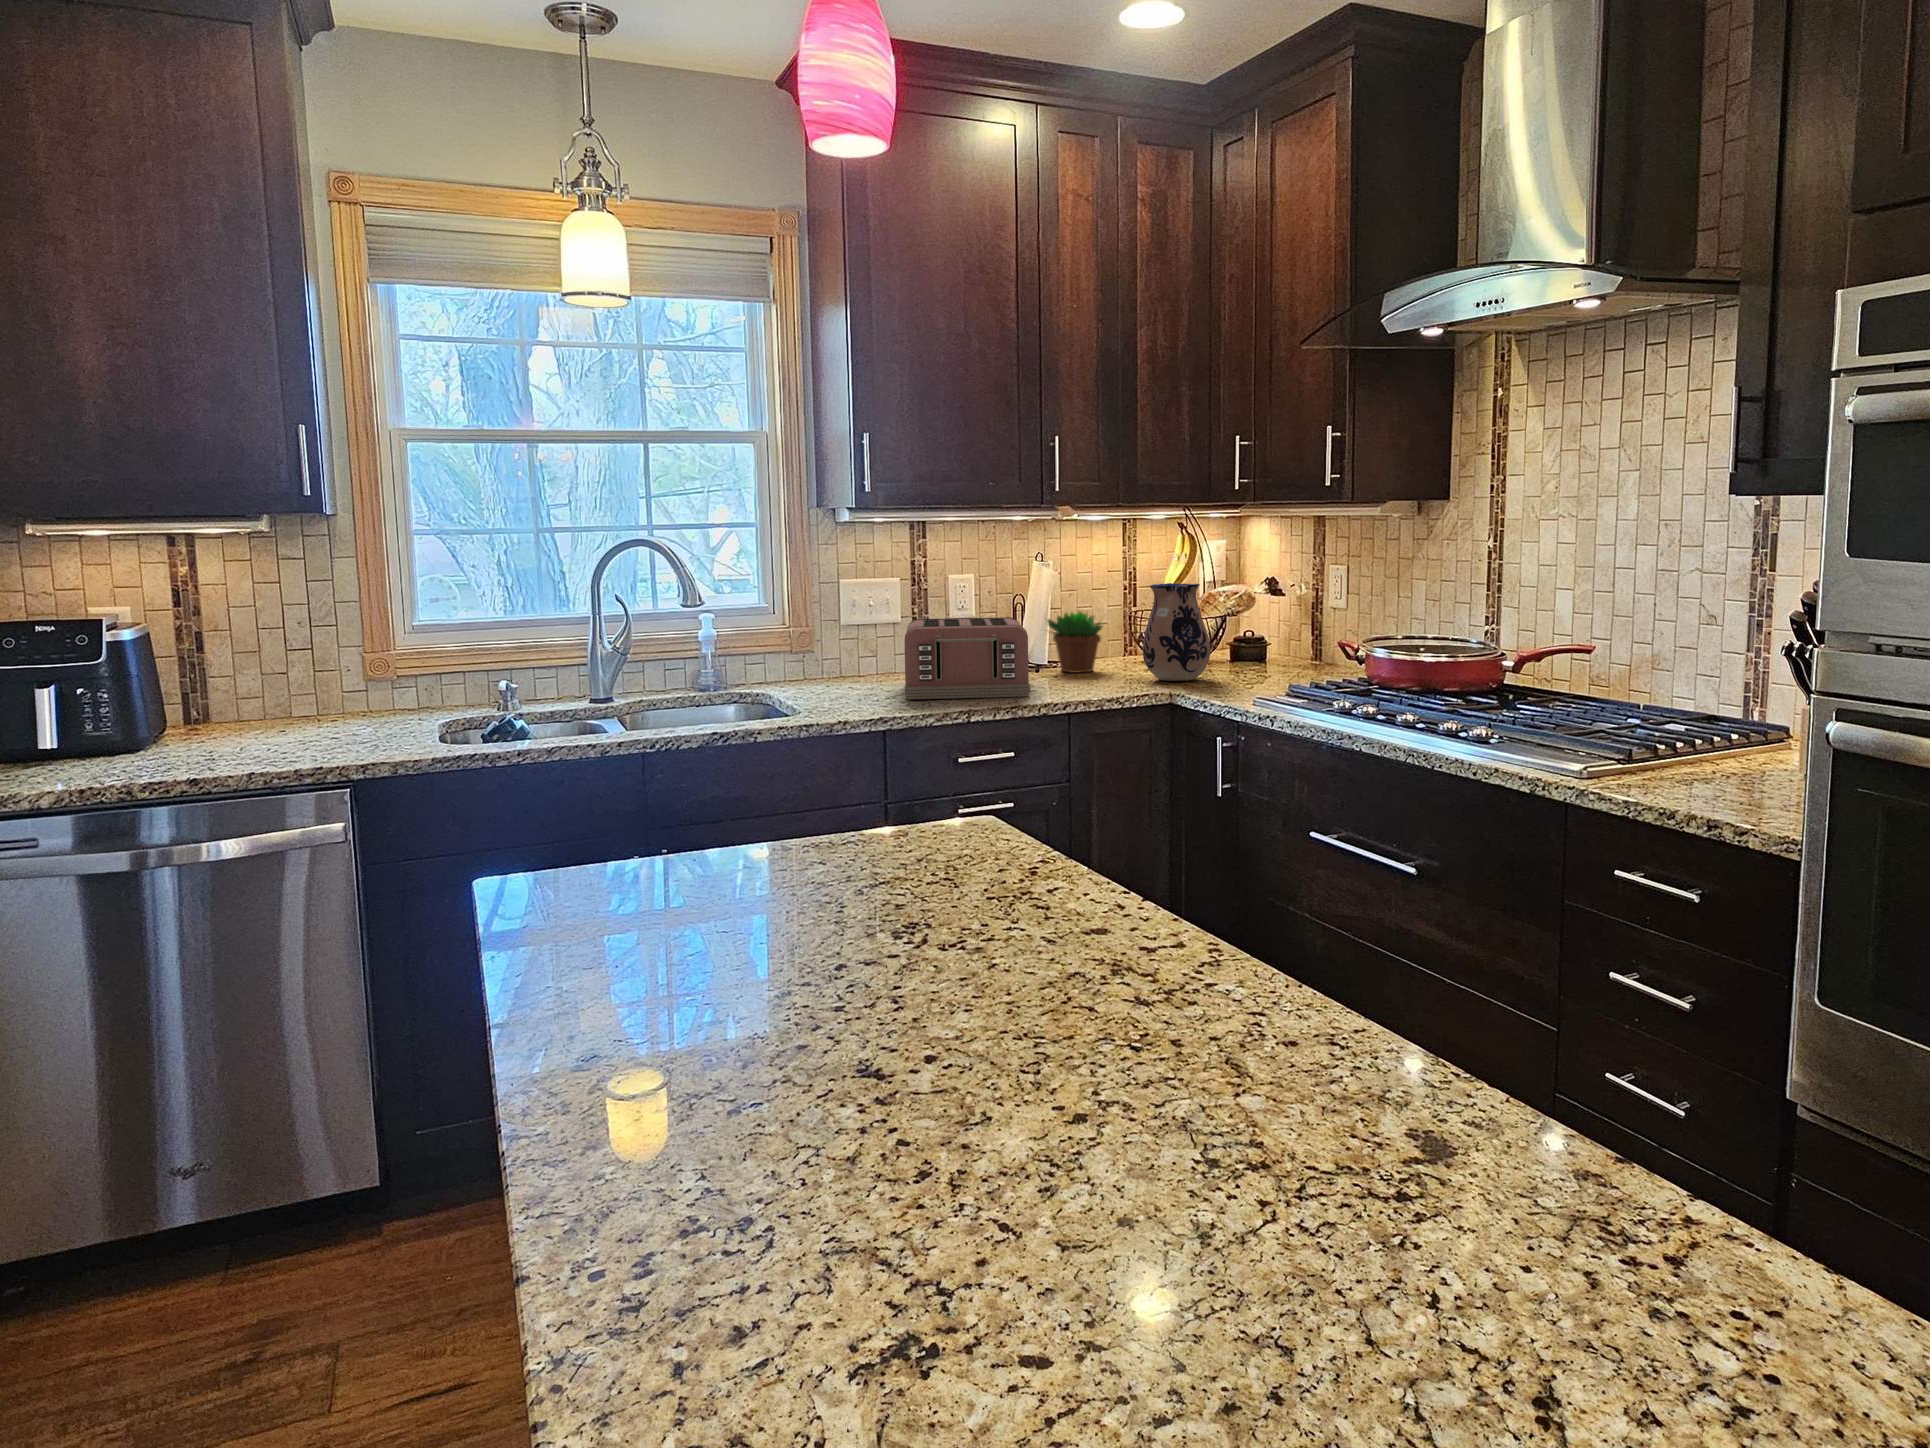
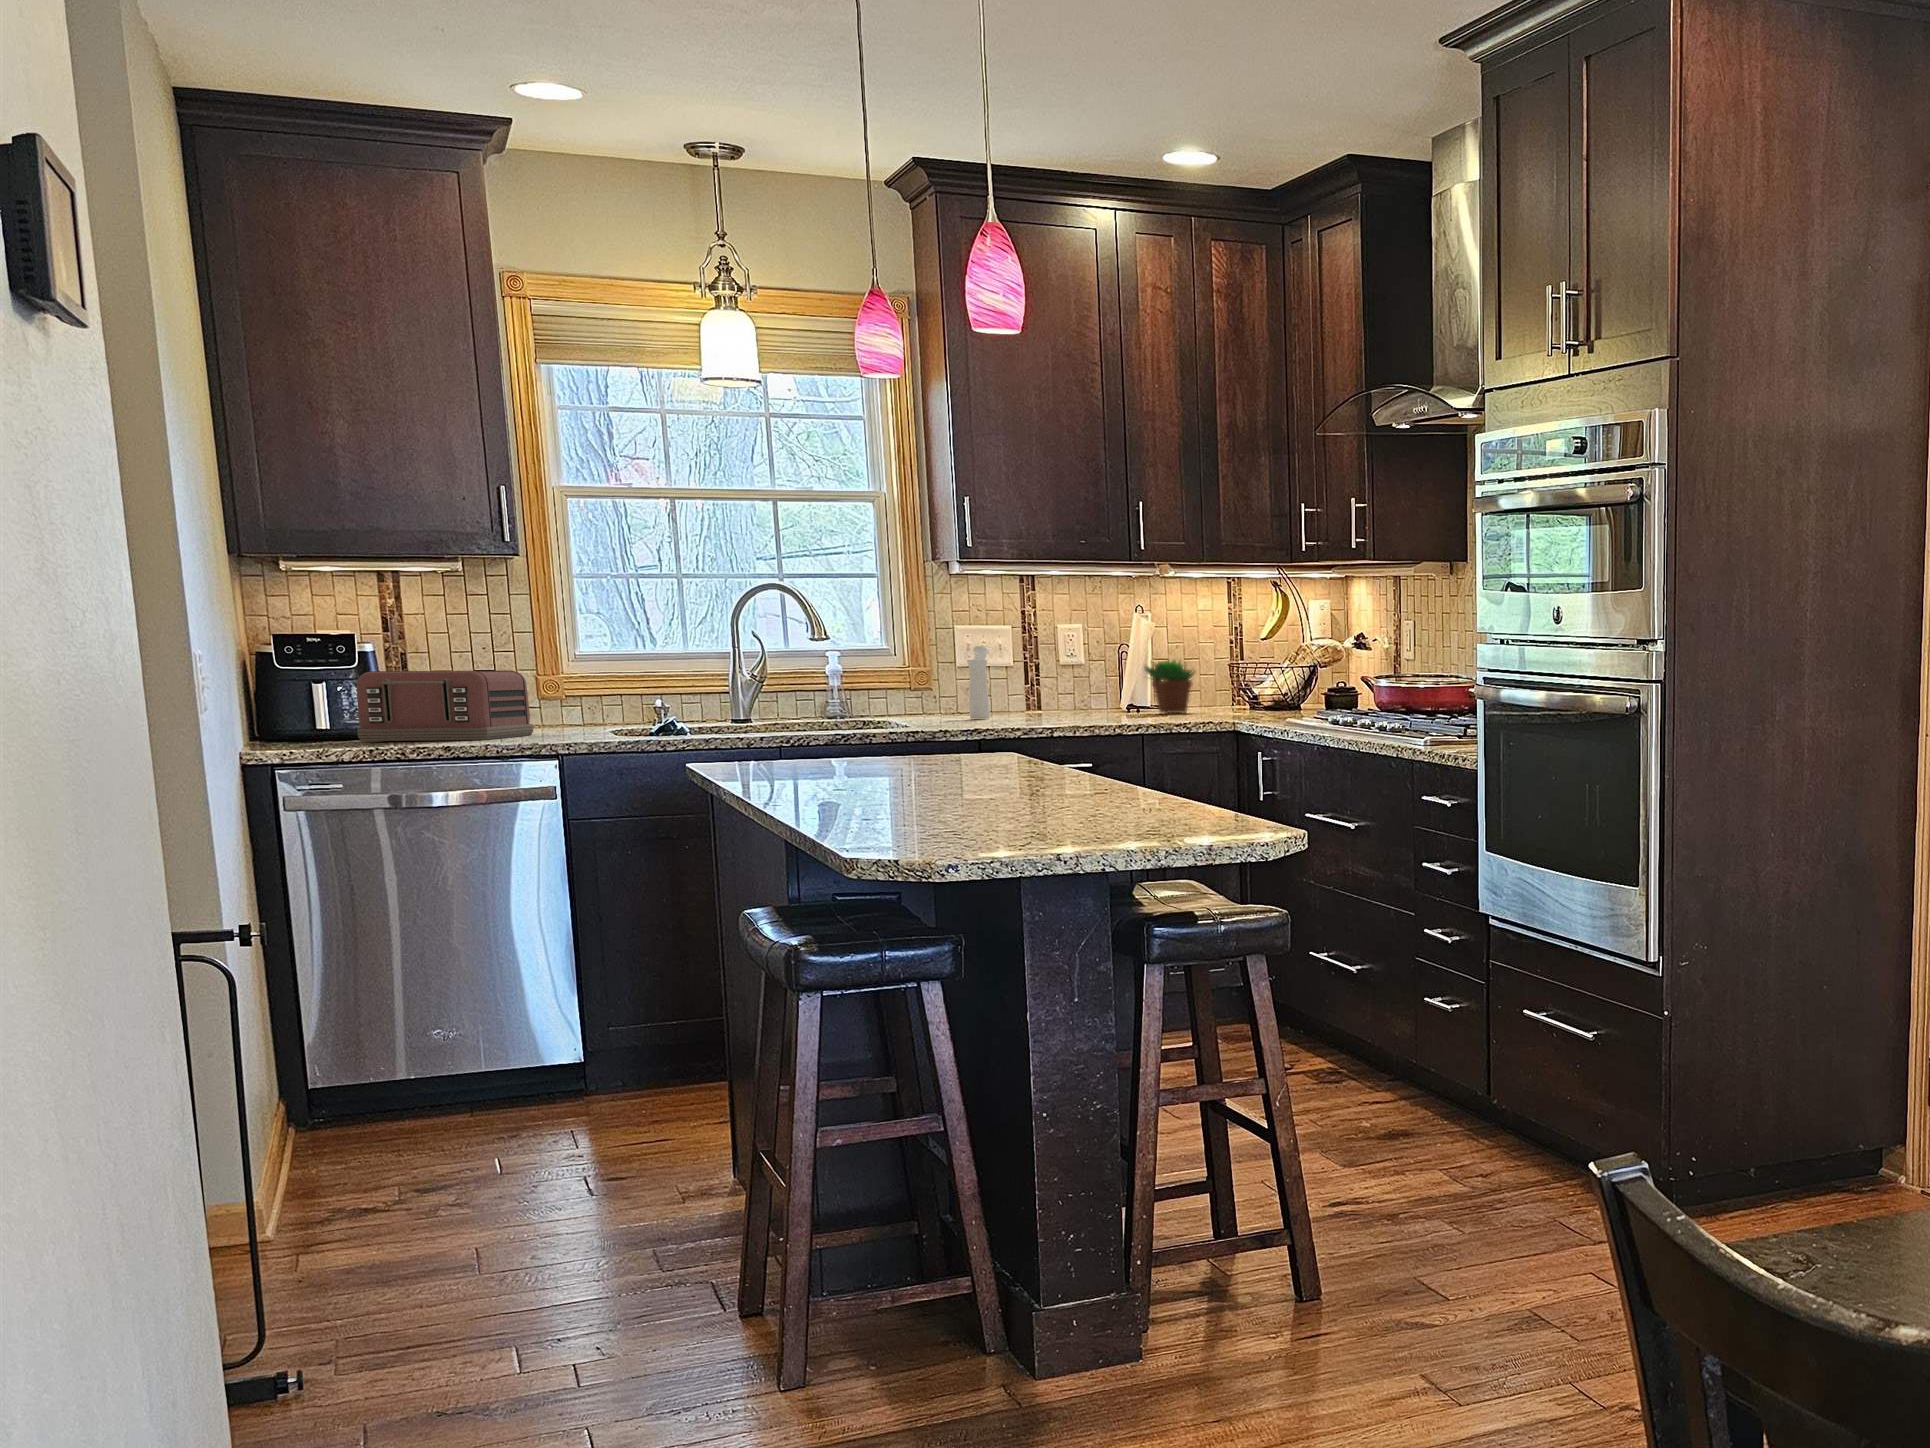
ceramic pitcher: present [1143,583,1210,681] -> none [1217,630,1275,713]
pepper mill: none [854,598,879,684] -> present [967,646,990,719]
toaster: present [905,617,1030,699] -> present [357,670,533,741]

